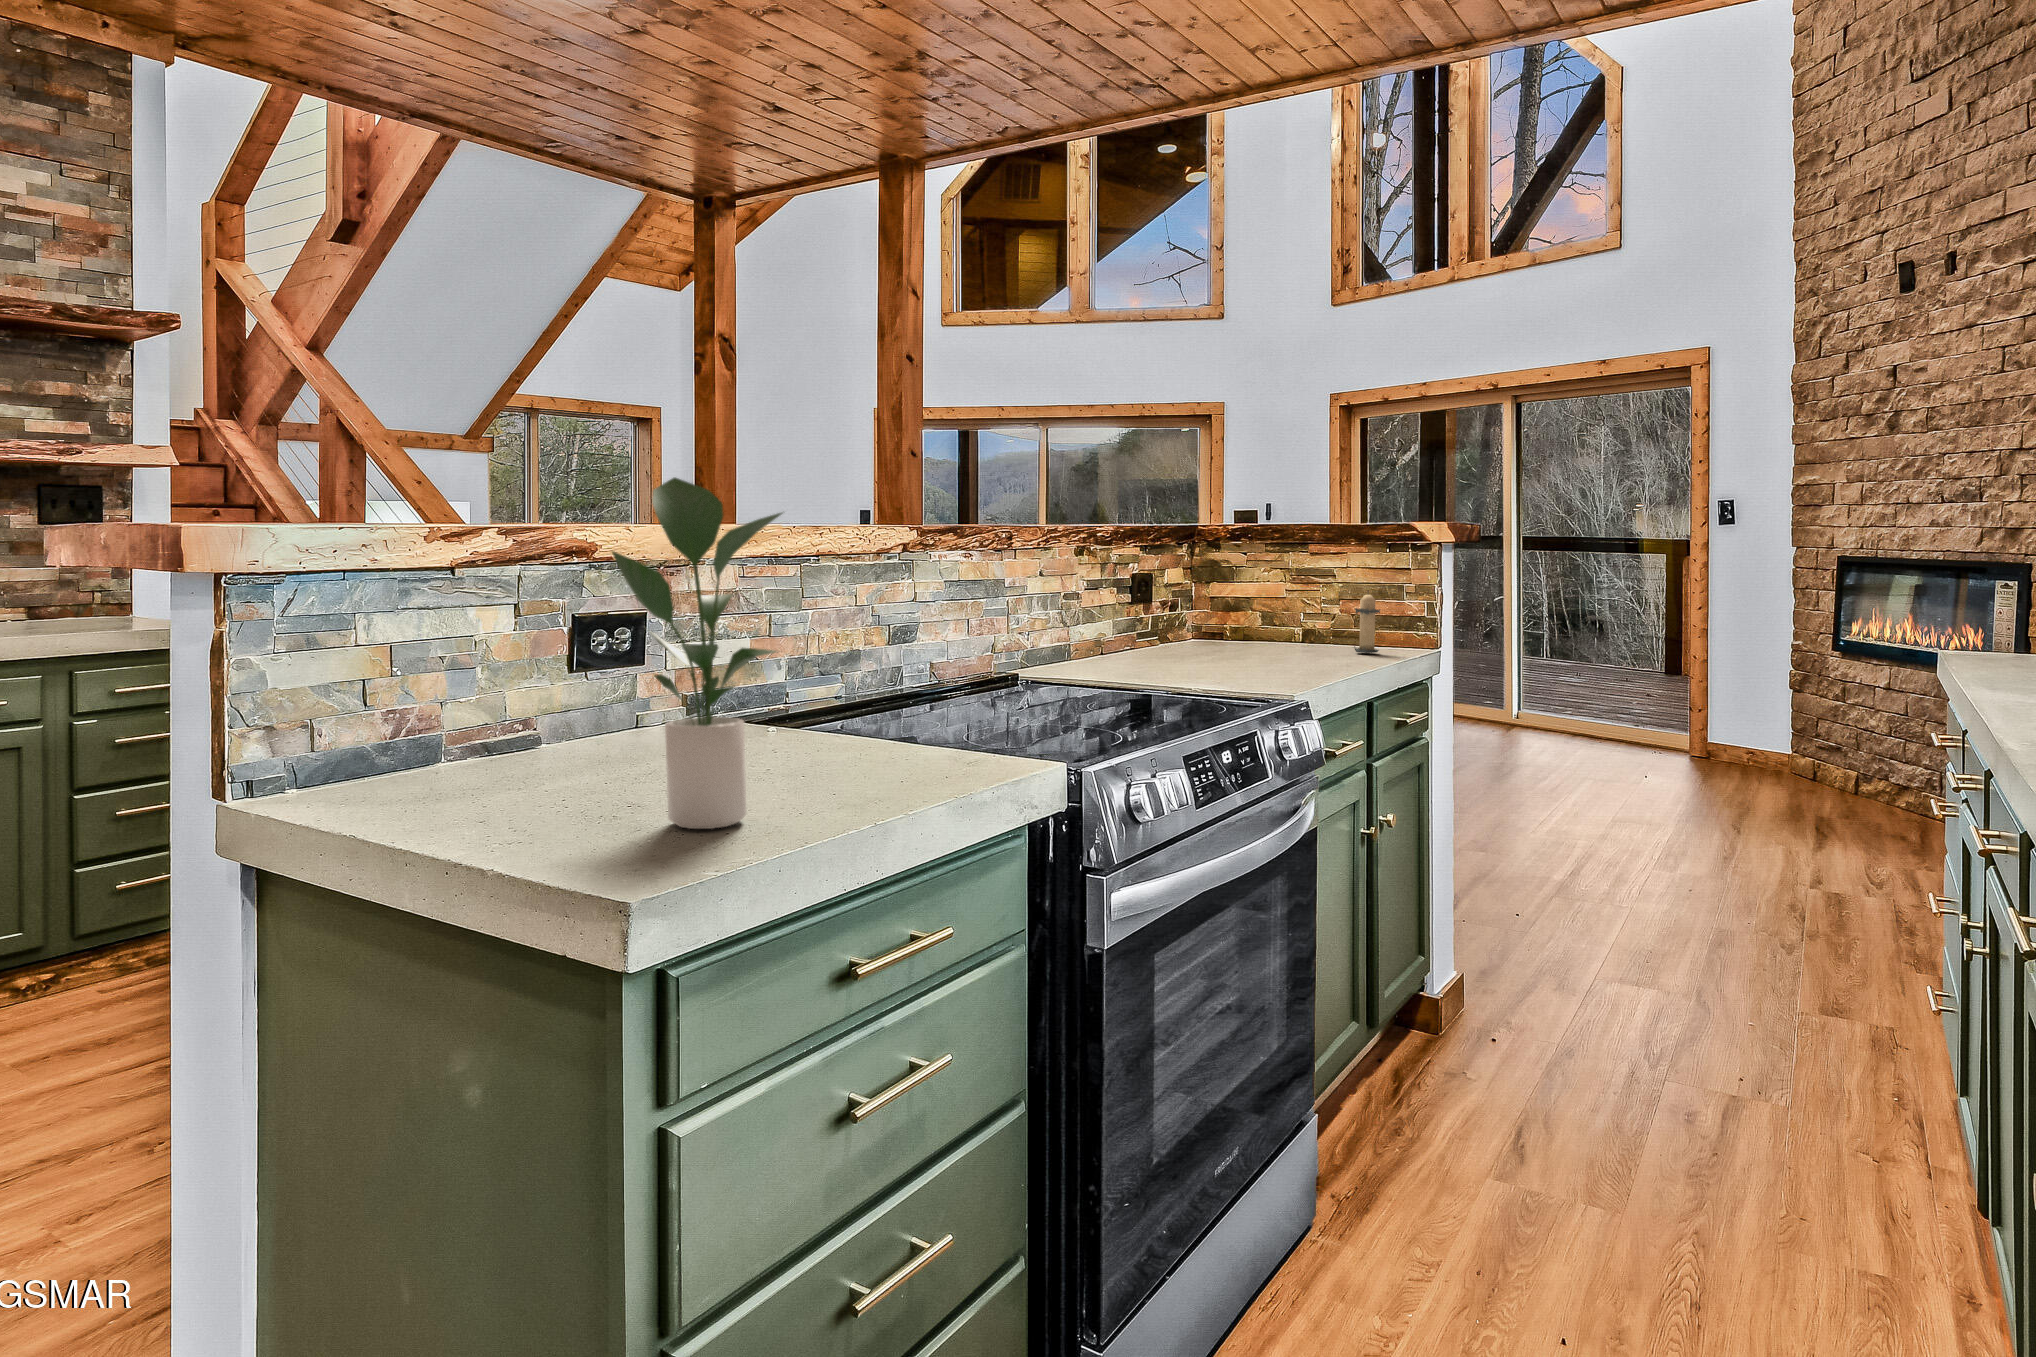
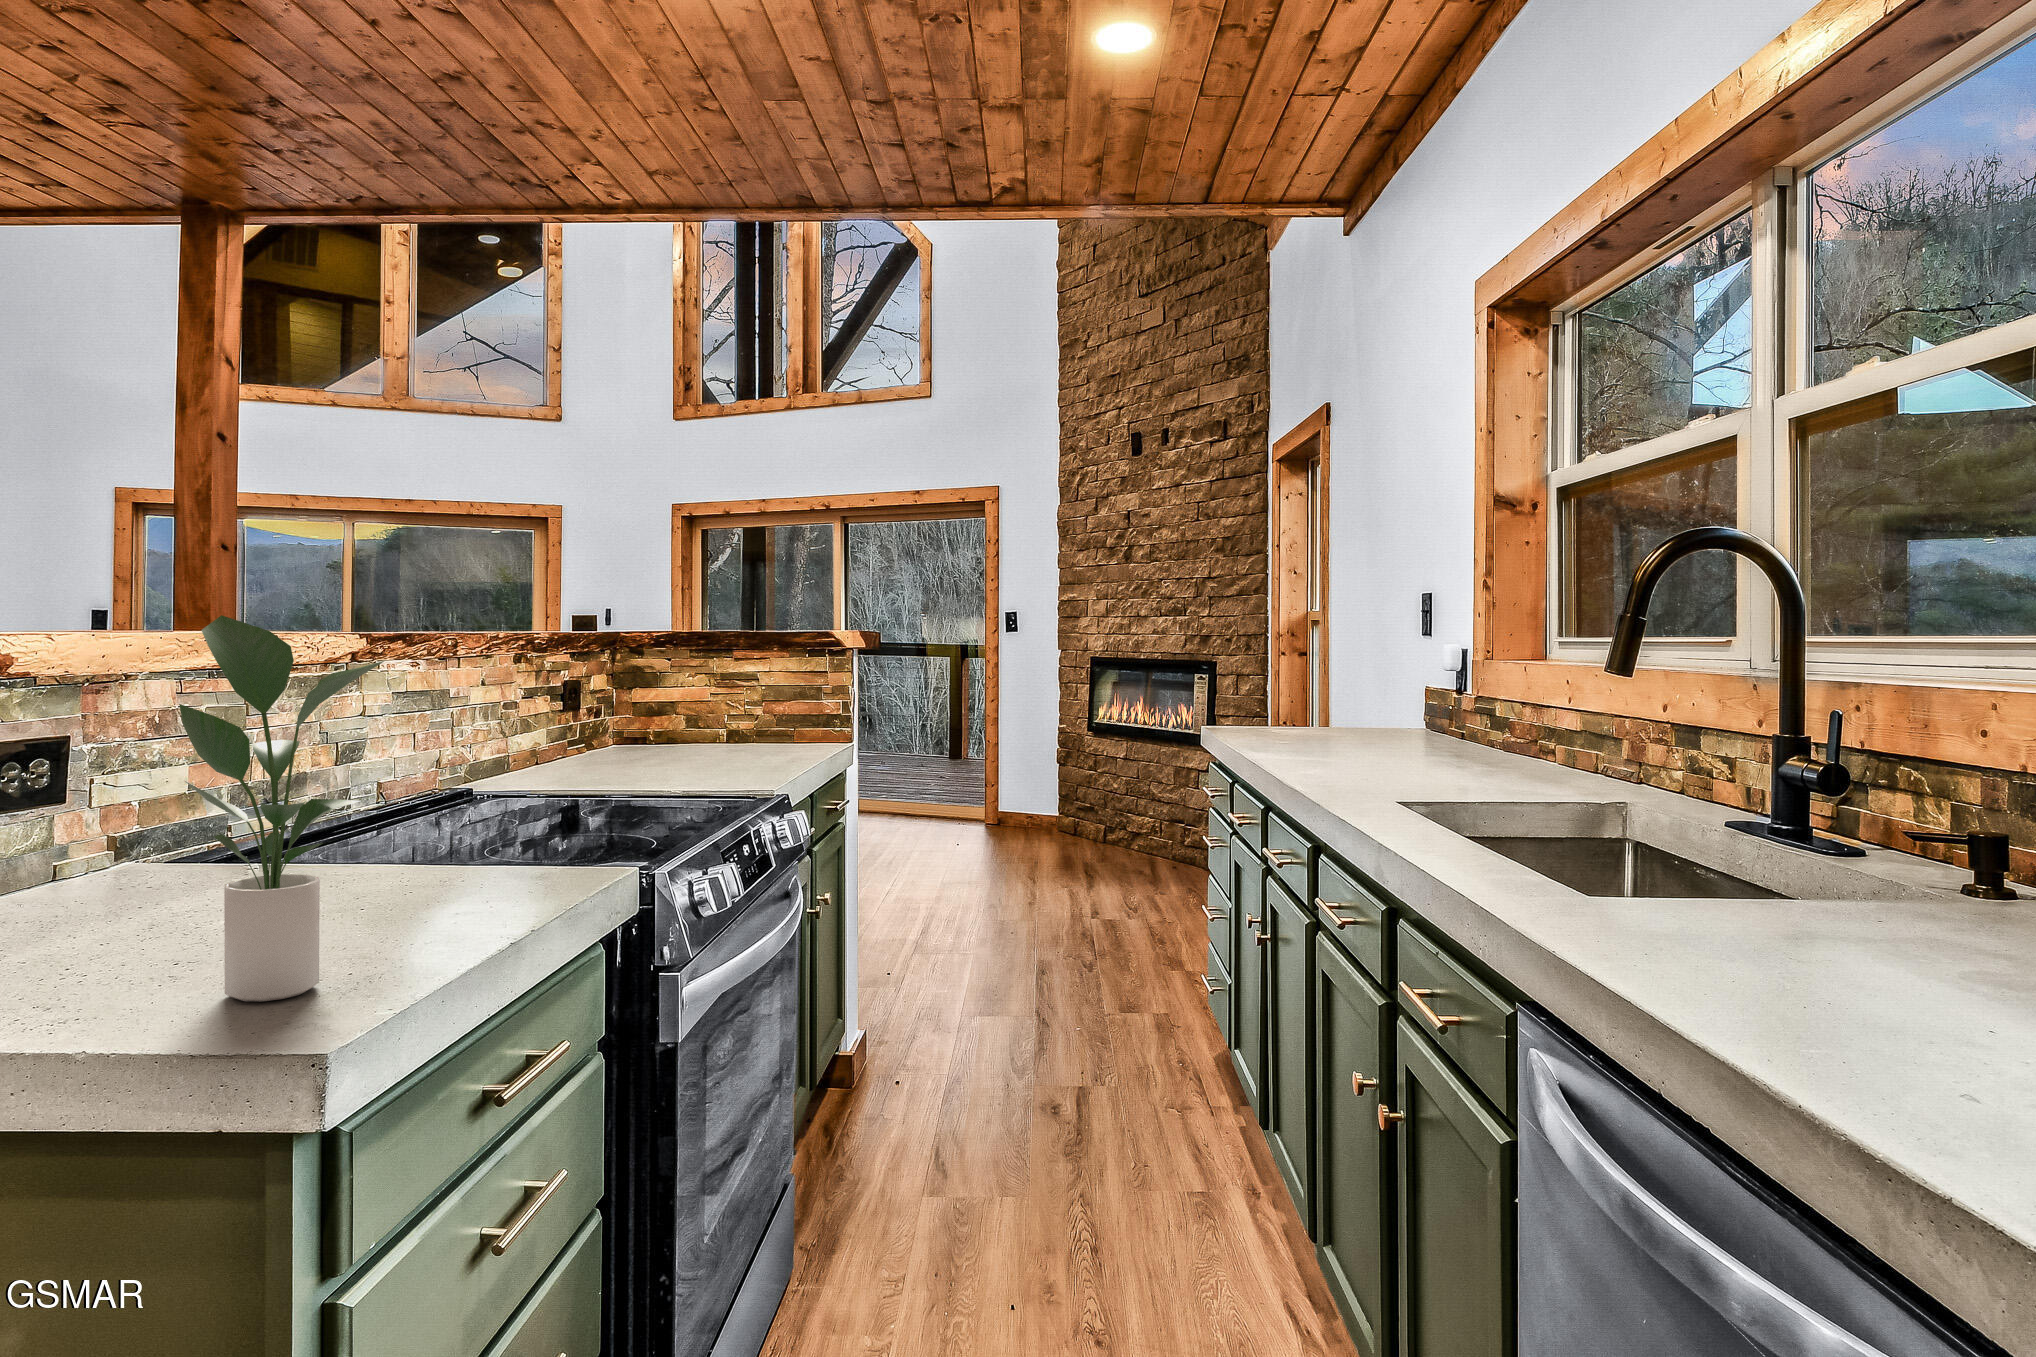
candle: present [1354,590,1380,653] -> none [775,692,803,749]

